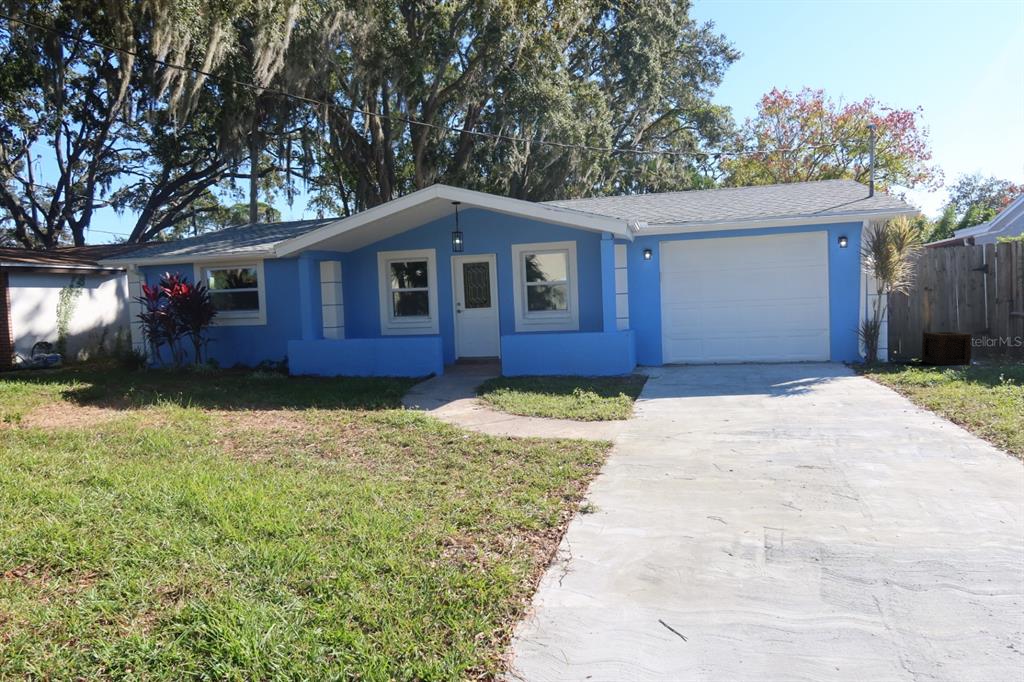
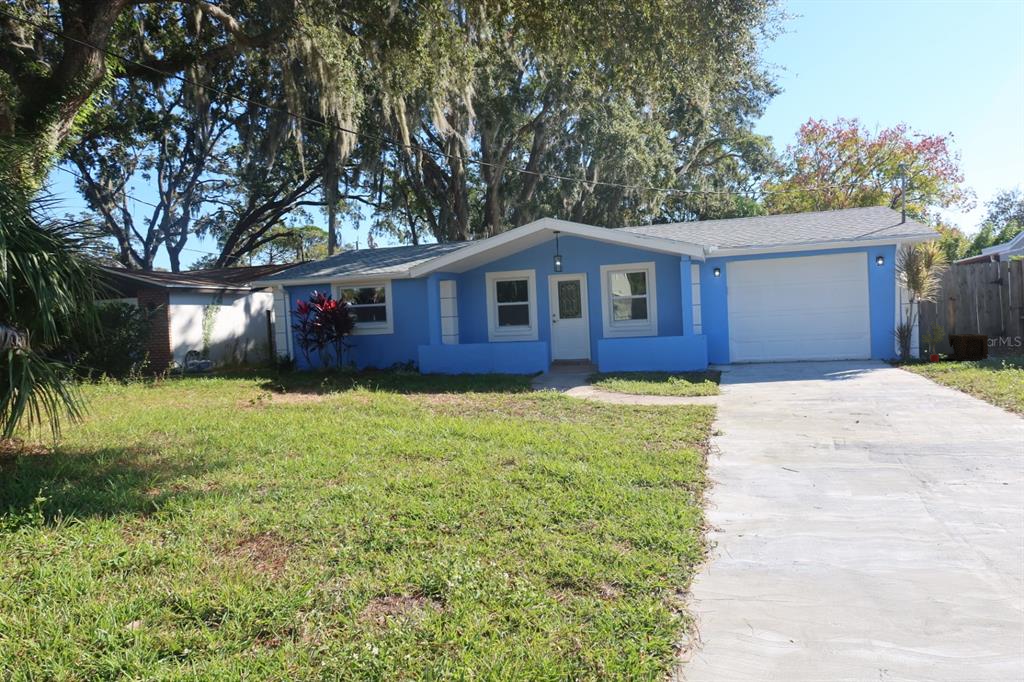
potted tree: none [890,316,921,367] -> present [922,321,945,362]

